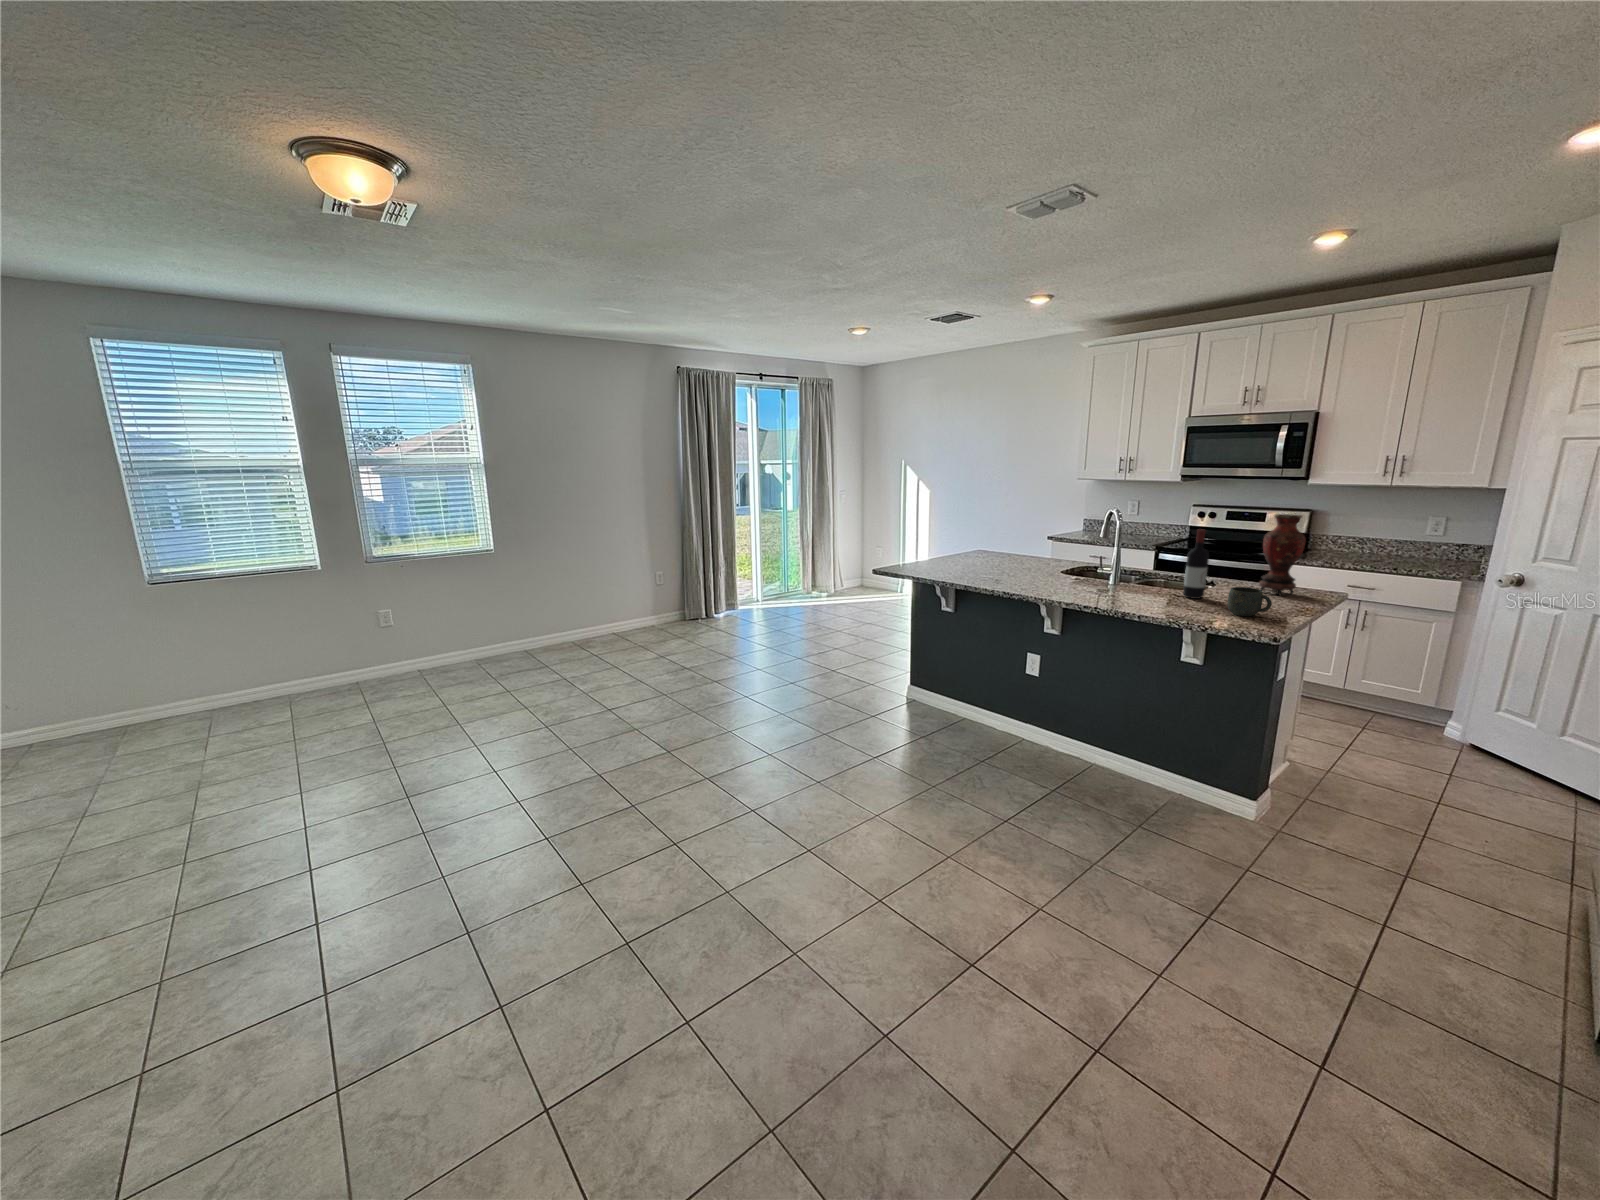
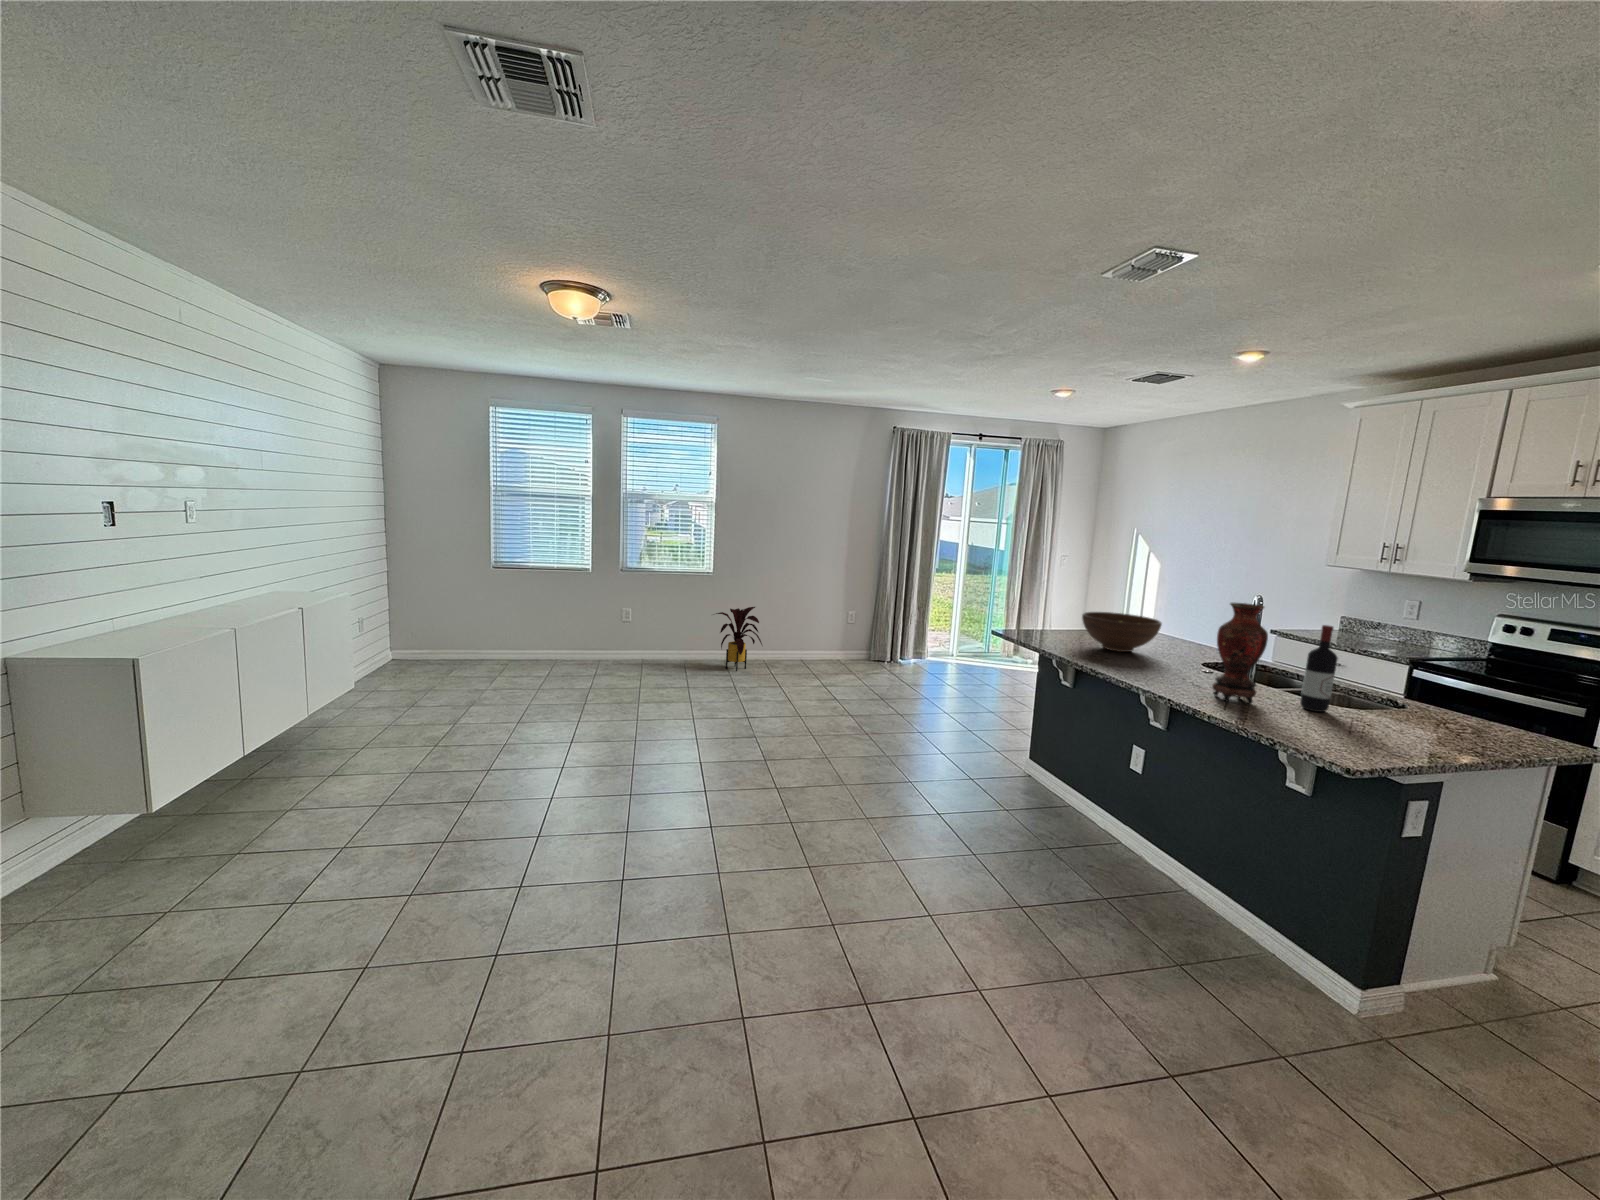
vase: present [1259,514,1306,595] -> present [1212,603,1268,704]
fruit bowl: none [969,539,1036,573] -> present [1082,612,1162,652]
house plant: none [507,582,581,660] -> present [716,607,762,671]
mug: present [1228,587,1272,616] -> none [1320,699,1375,739]

